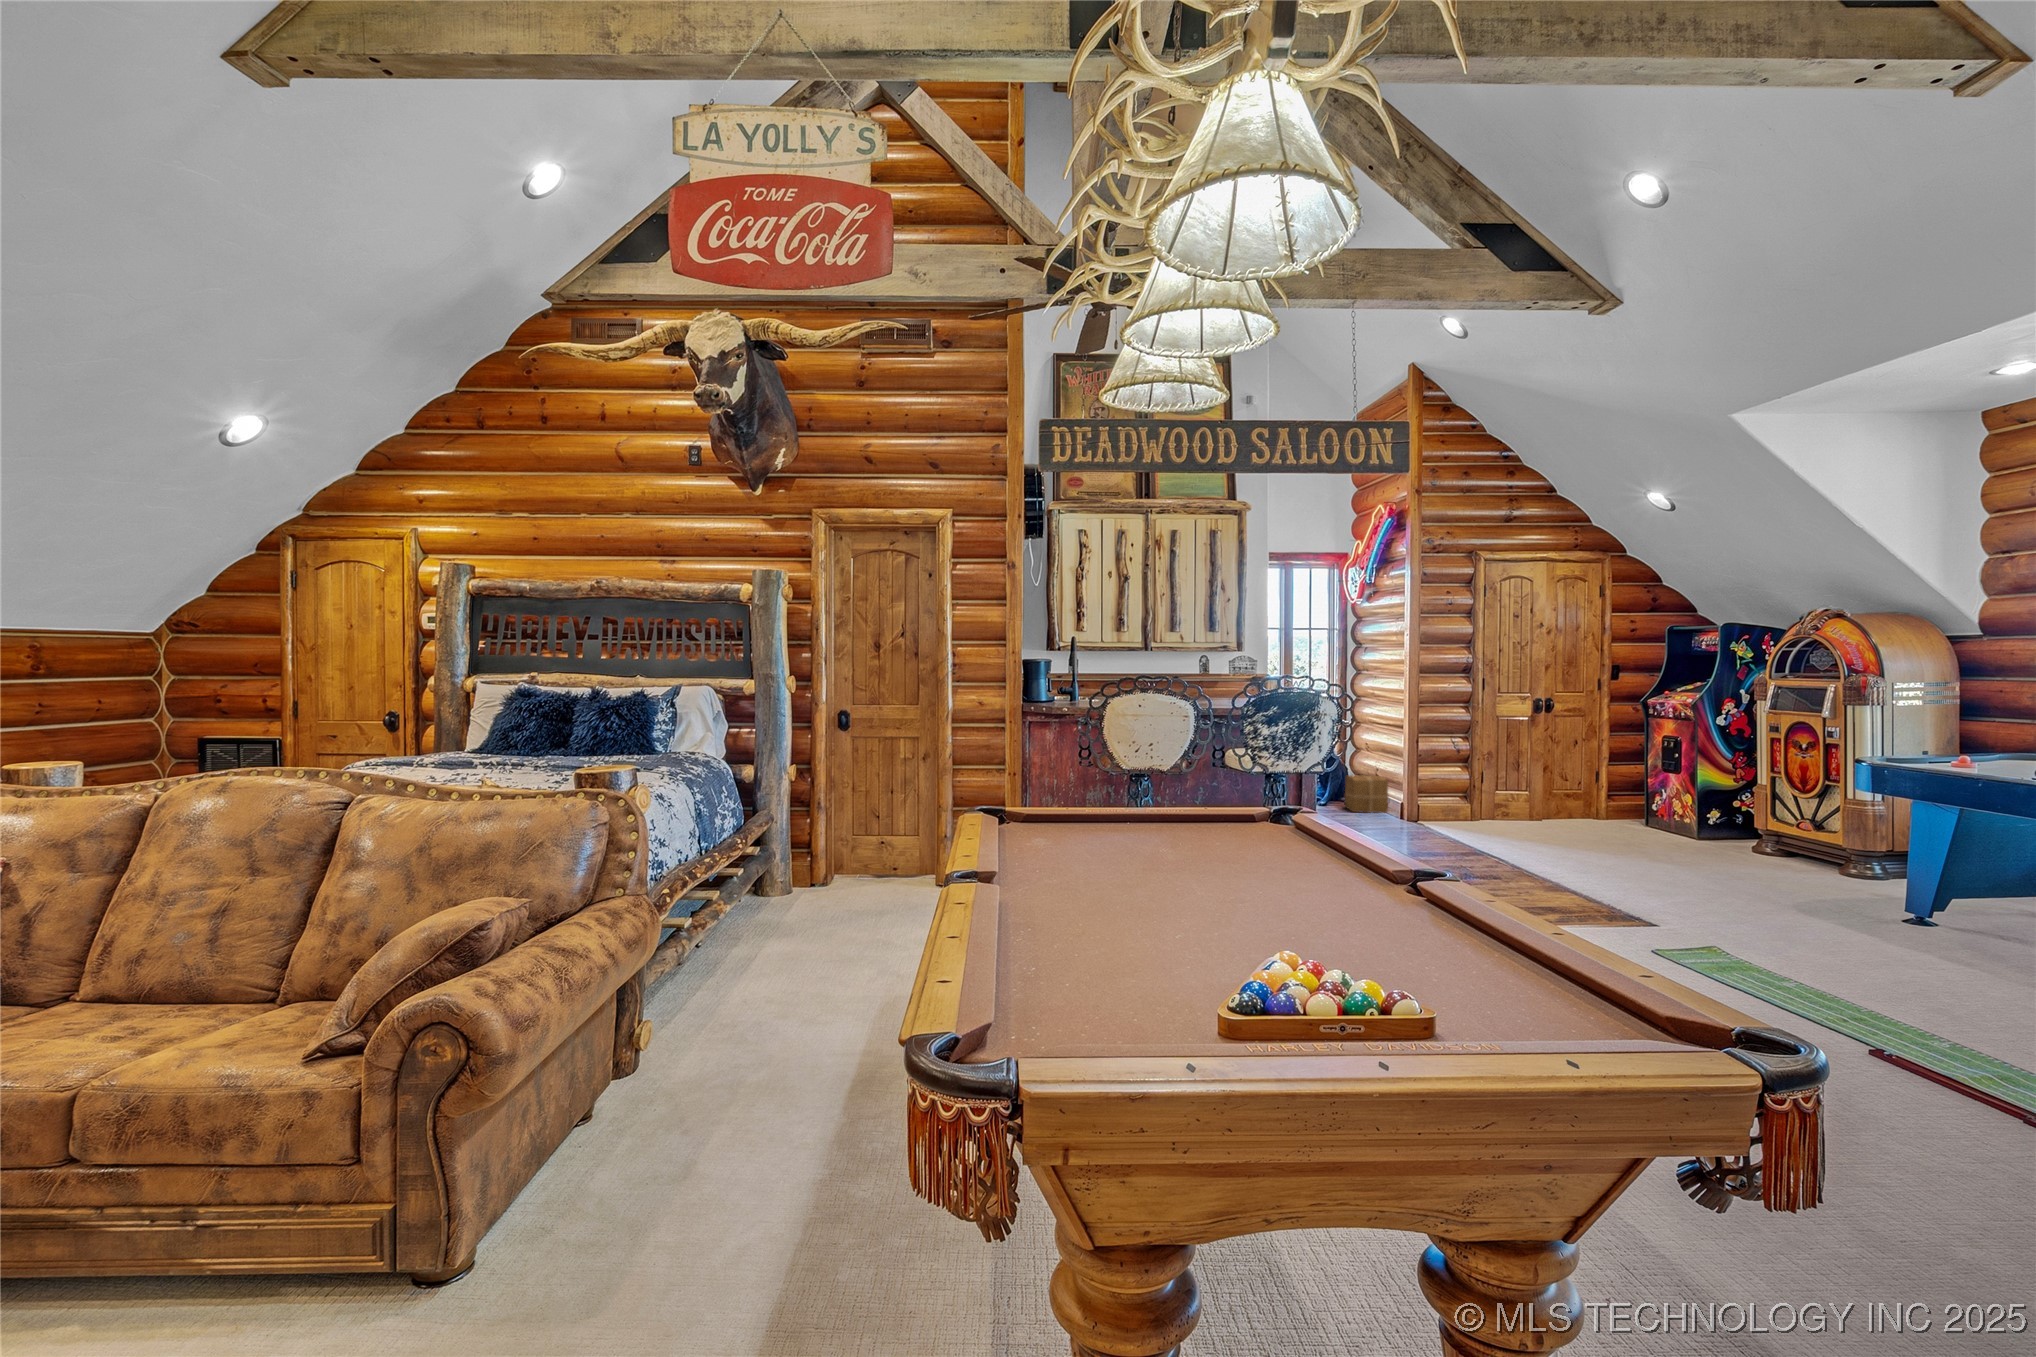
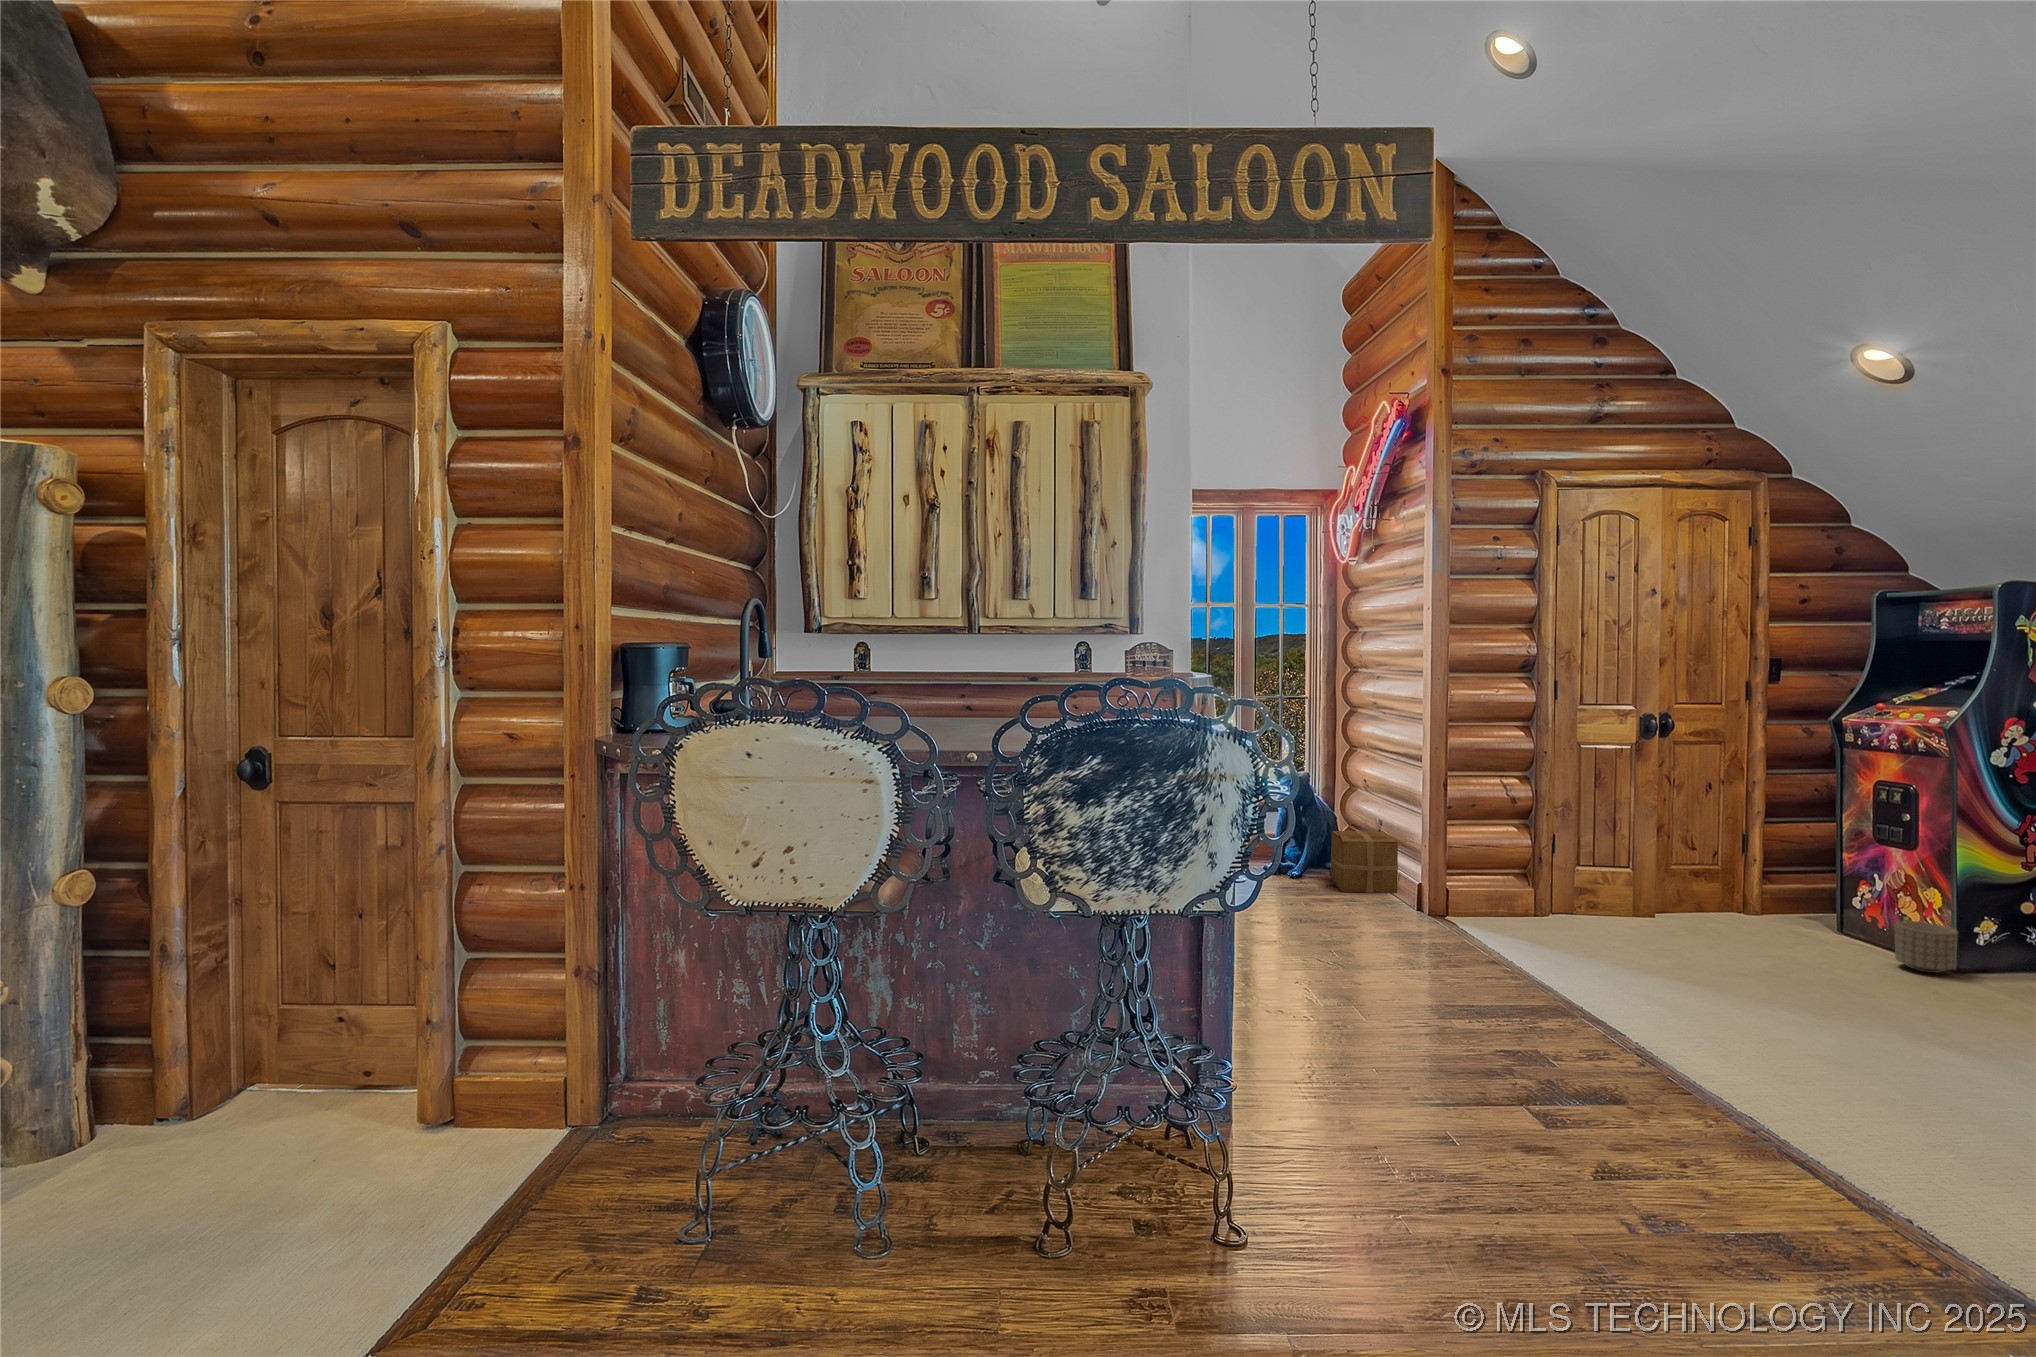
planter: none [1665,813,1696,840] -> present [1895,921,1958,973]

